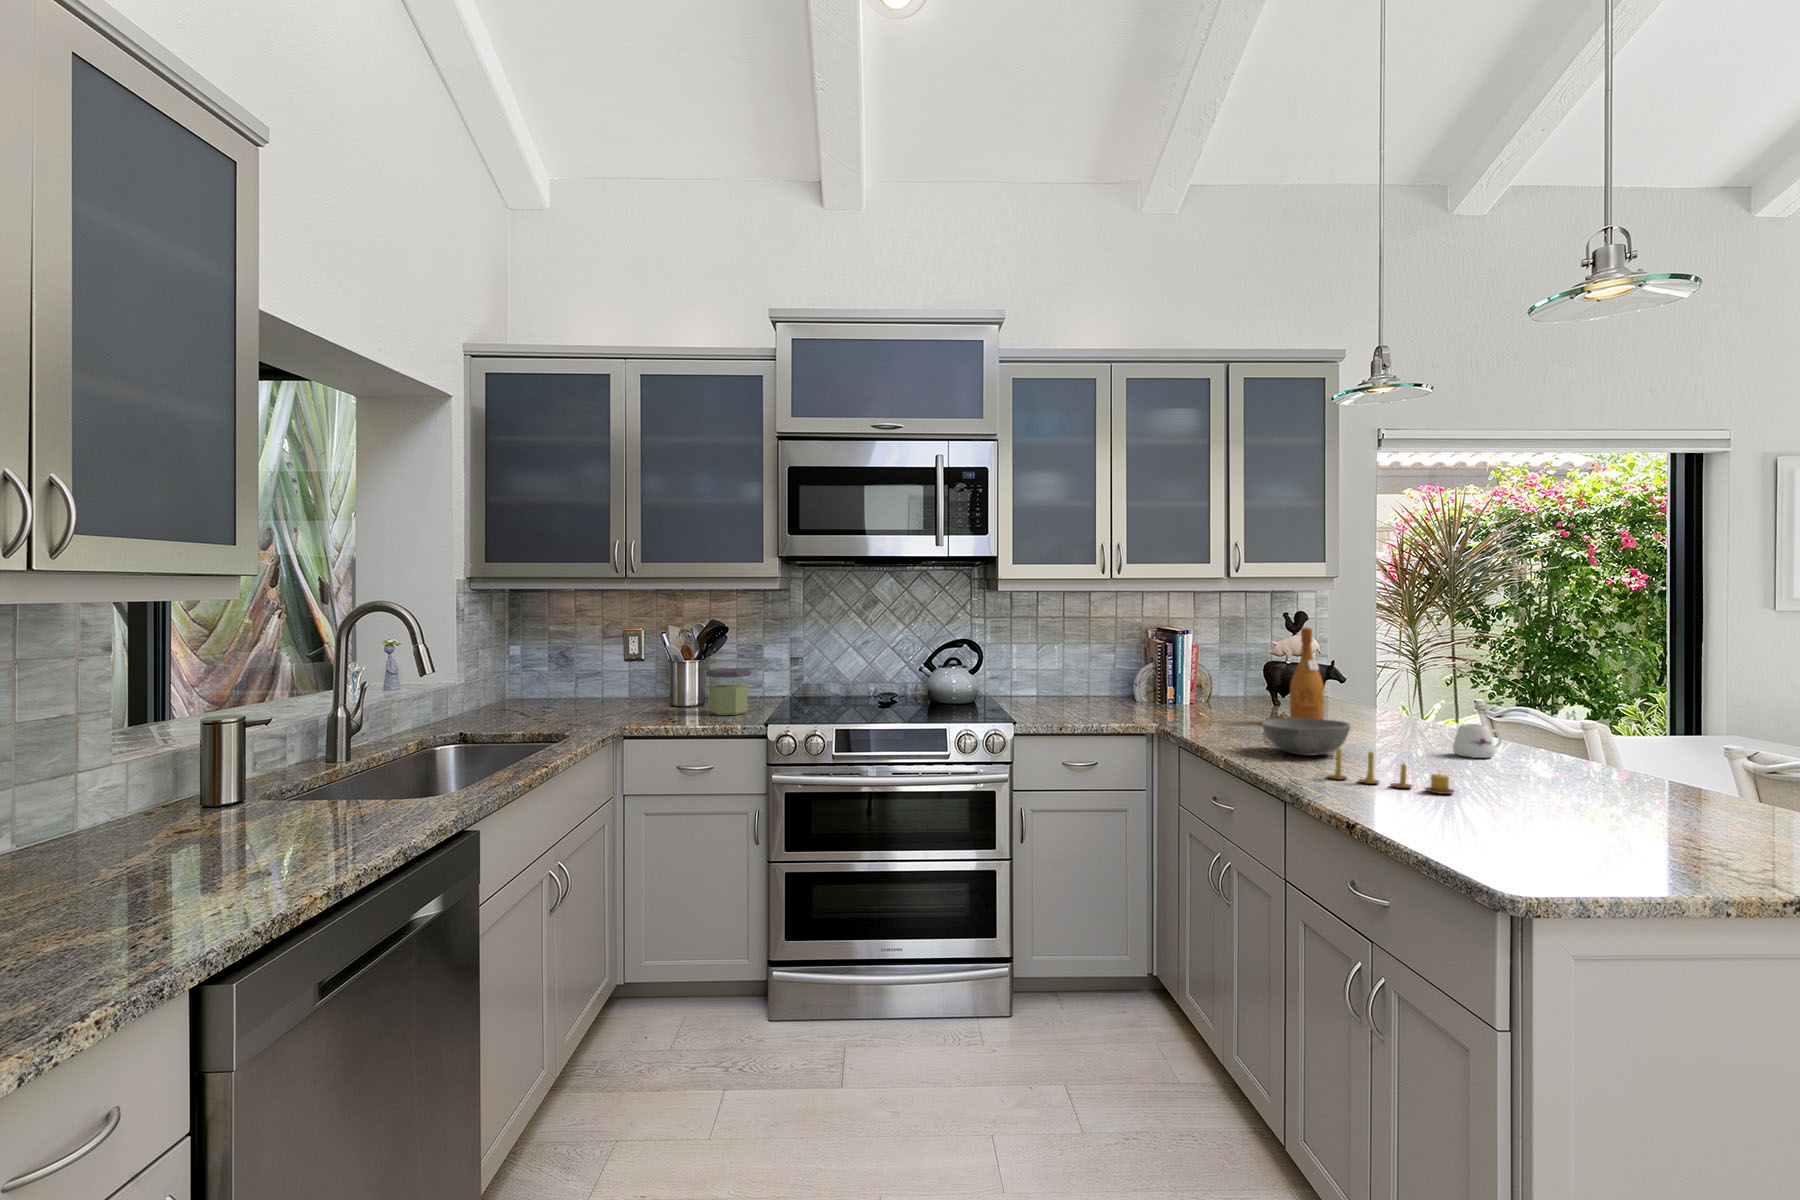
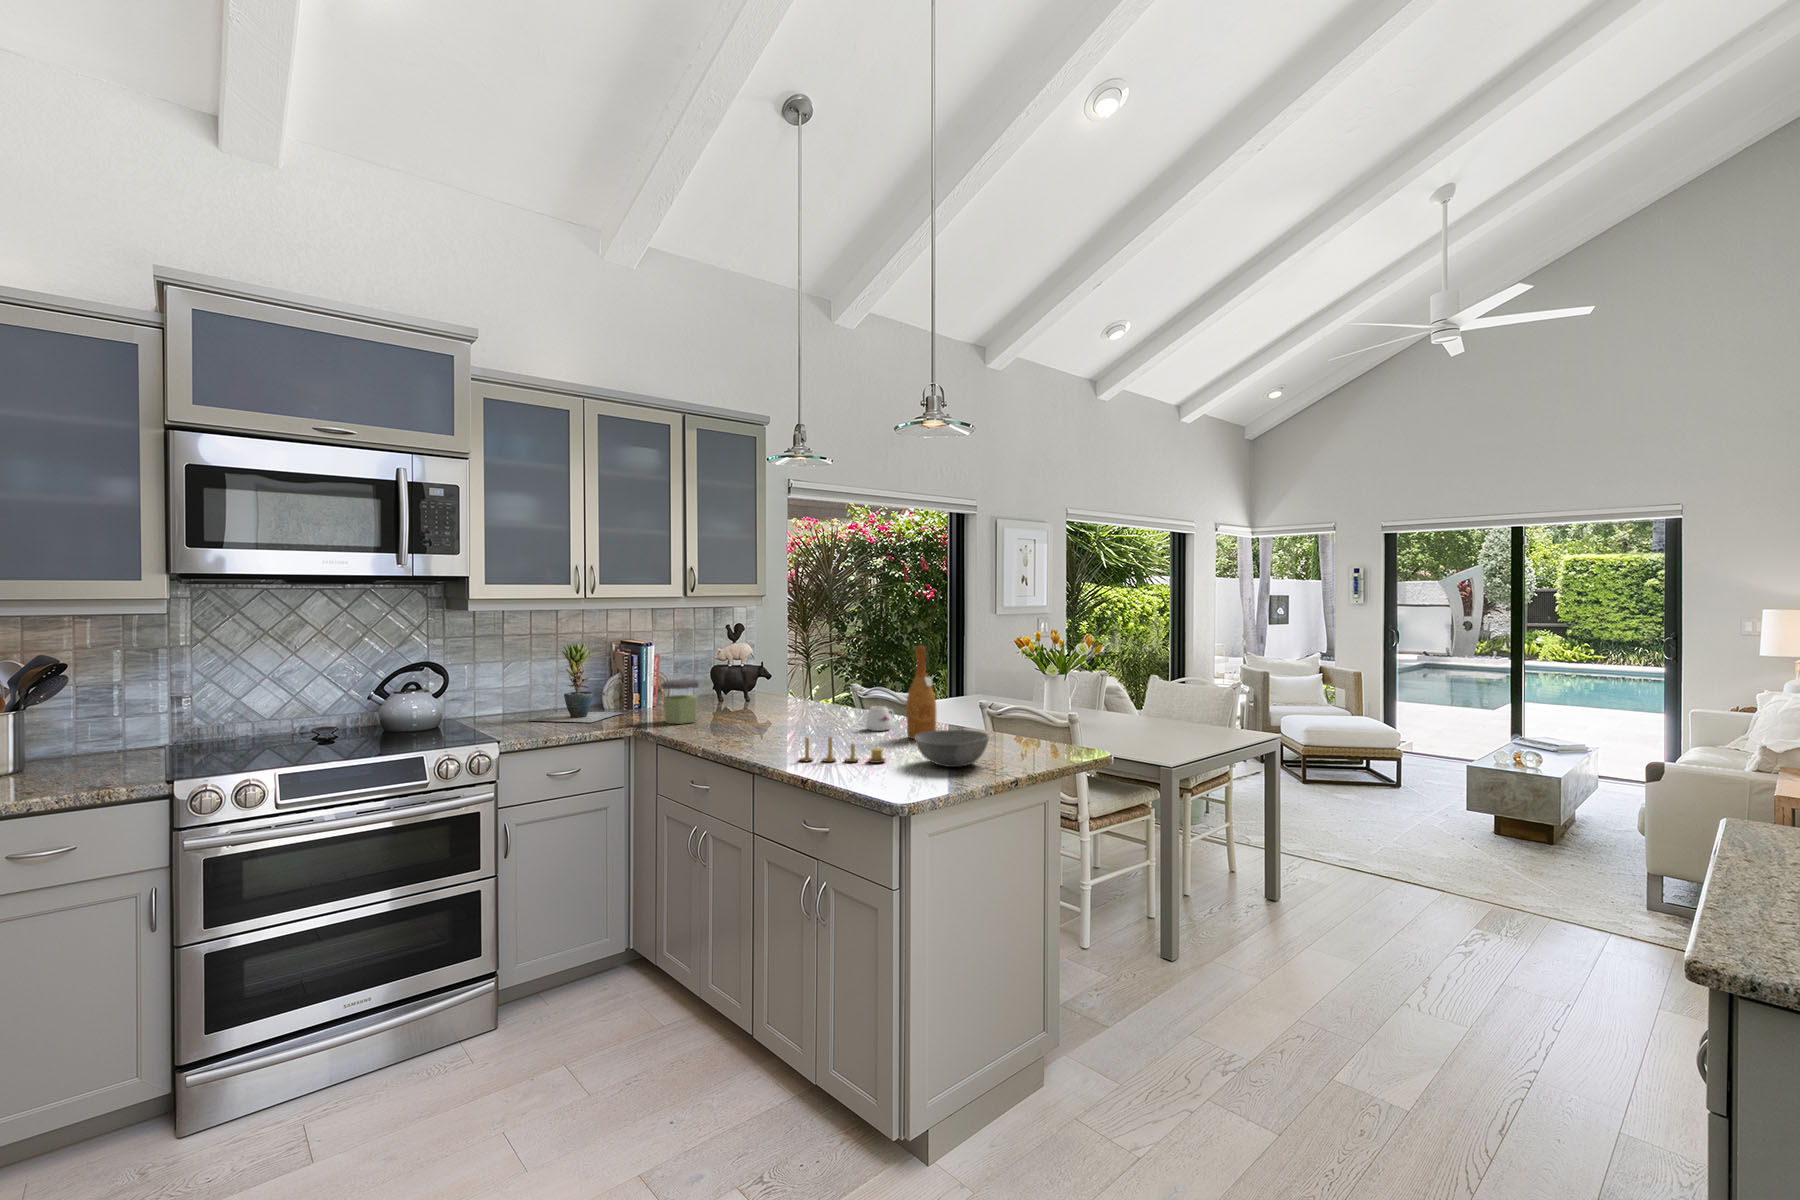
potted plant: none [1053,626,1154,713] -> present [530,643,622,722]
wine bottle: present [1290,627,1324,720] -> present [906,646,936,739]
jar: present [706,668,751,715] -> present [661,679,699,724]
bowl: present [1262,718,1350,756] -> present [915,730,989,767]

